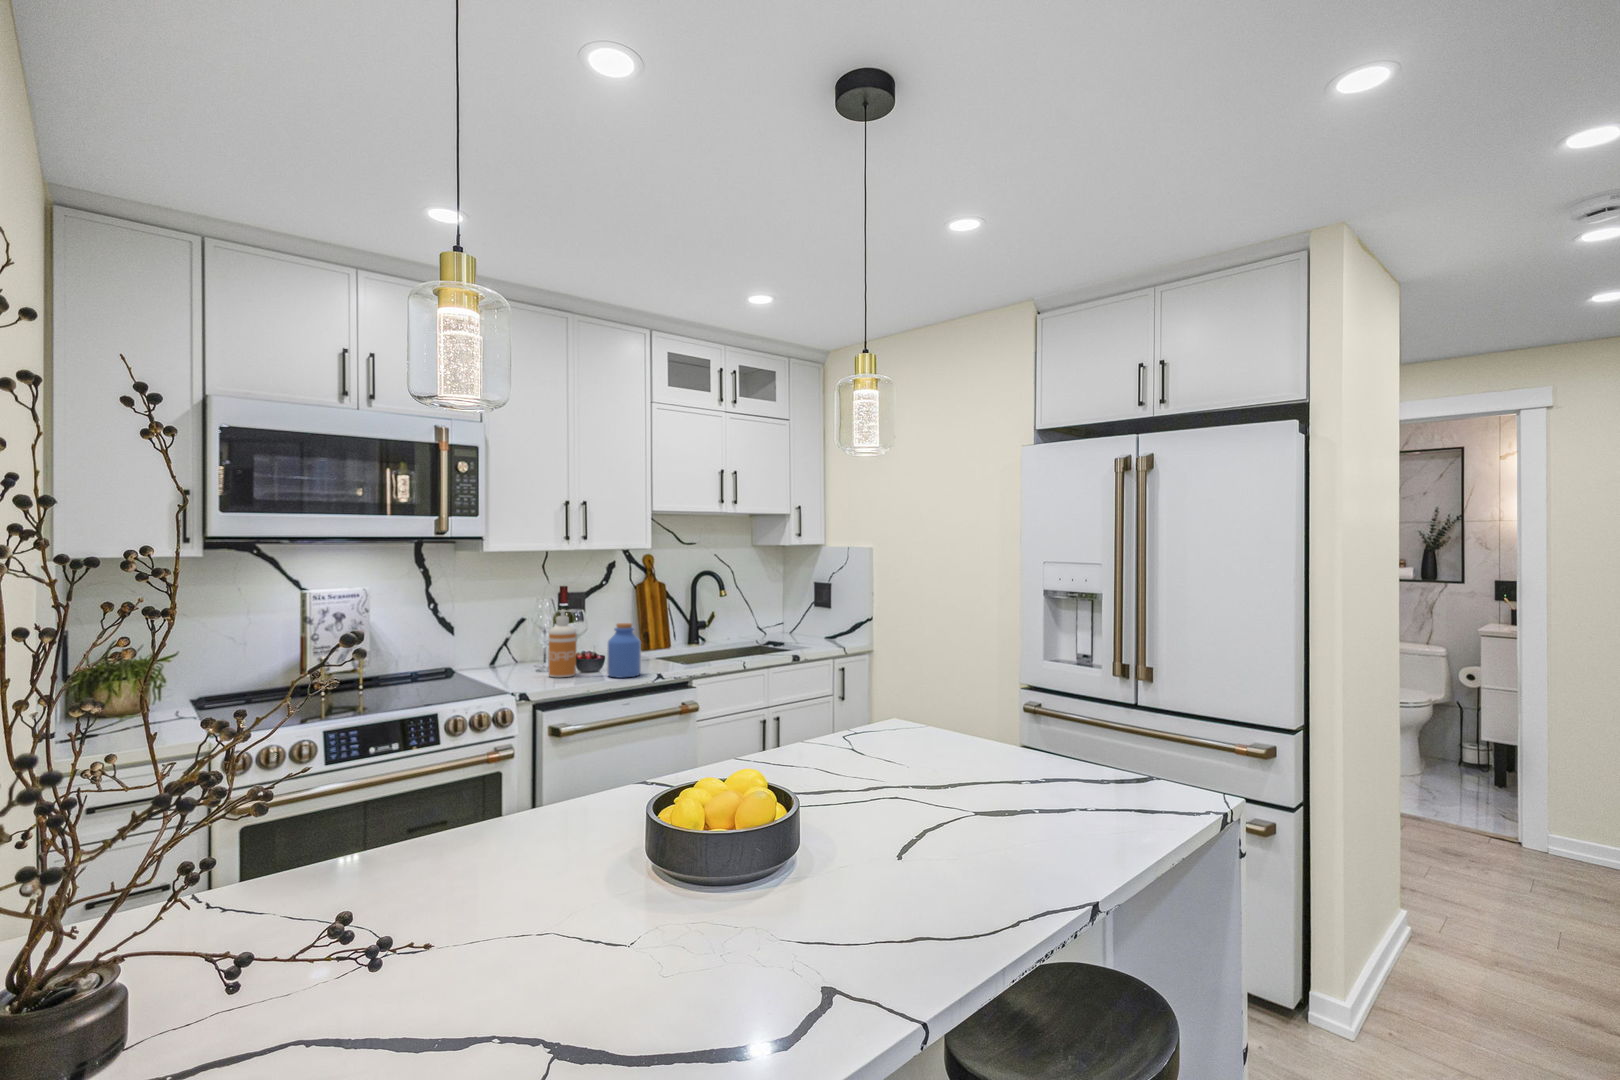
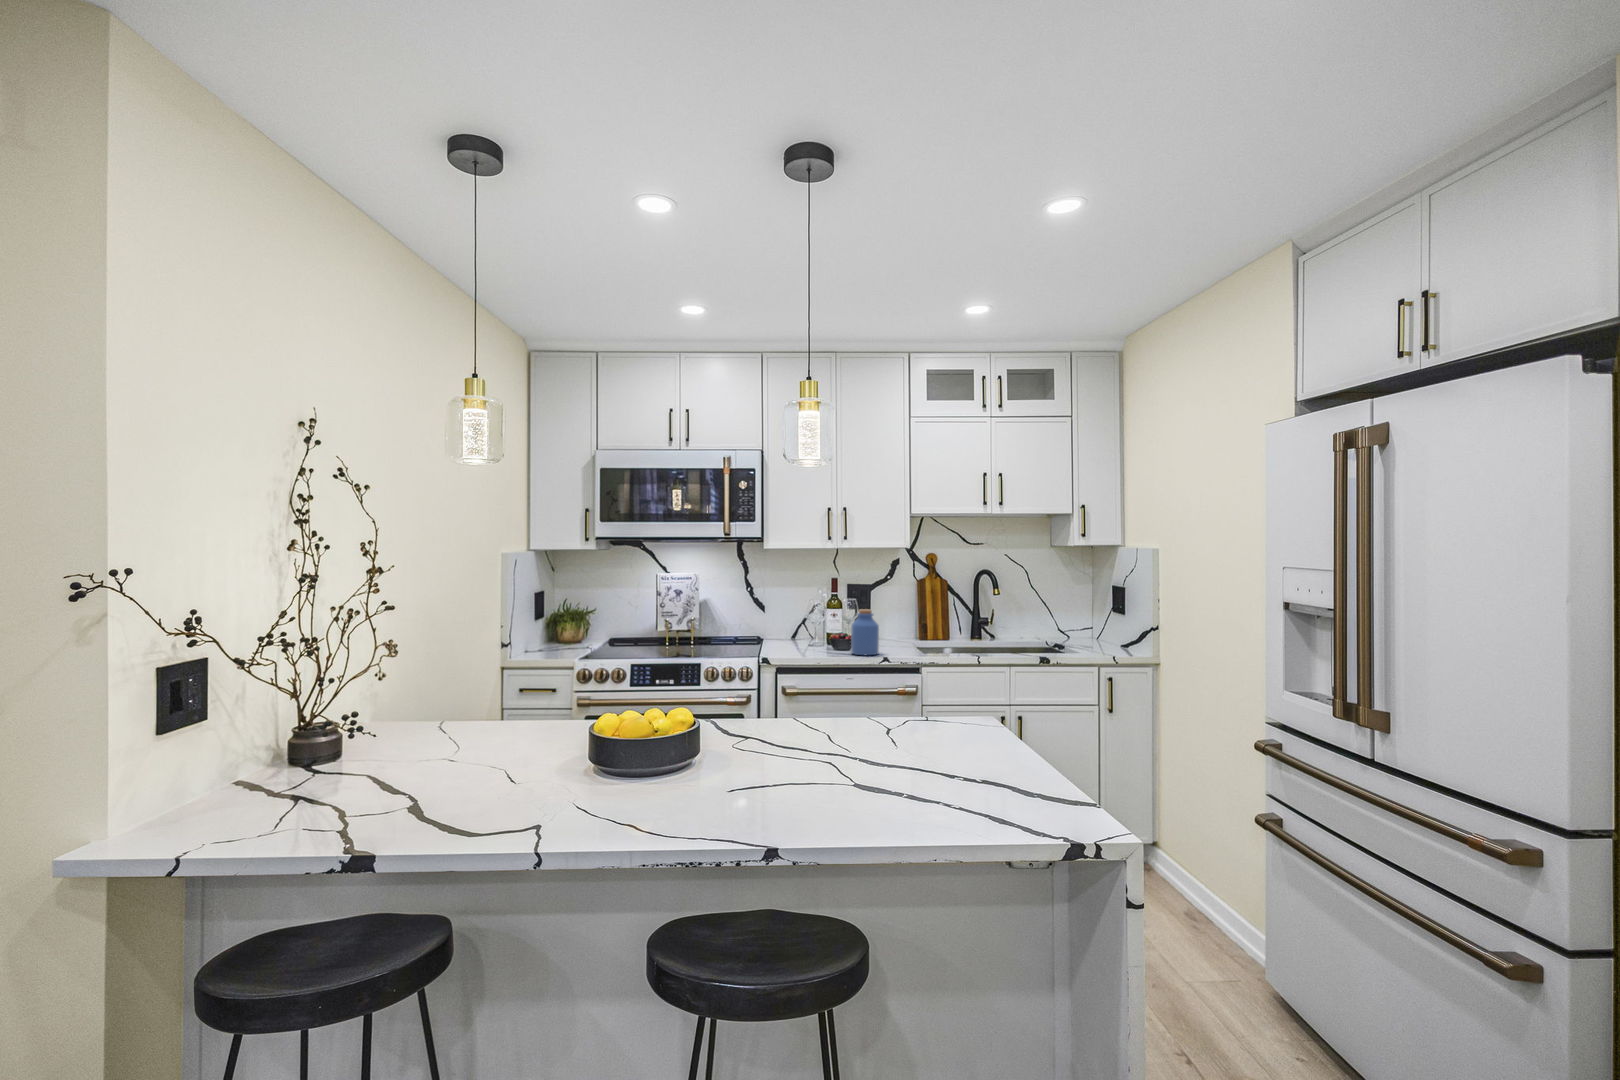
soap dispenser: present [549,610,576,677] -> none [813,596,834,650]

